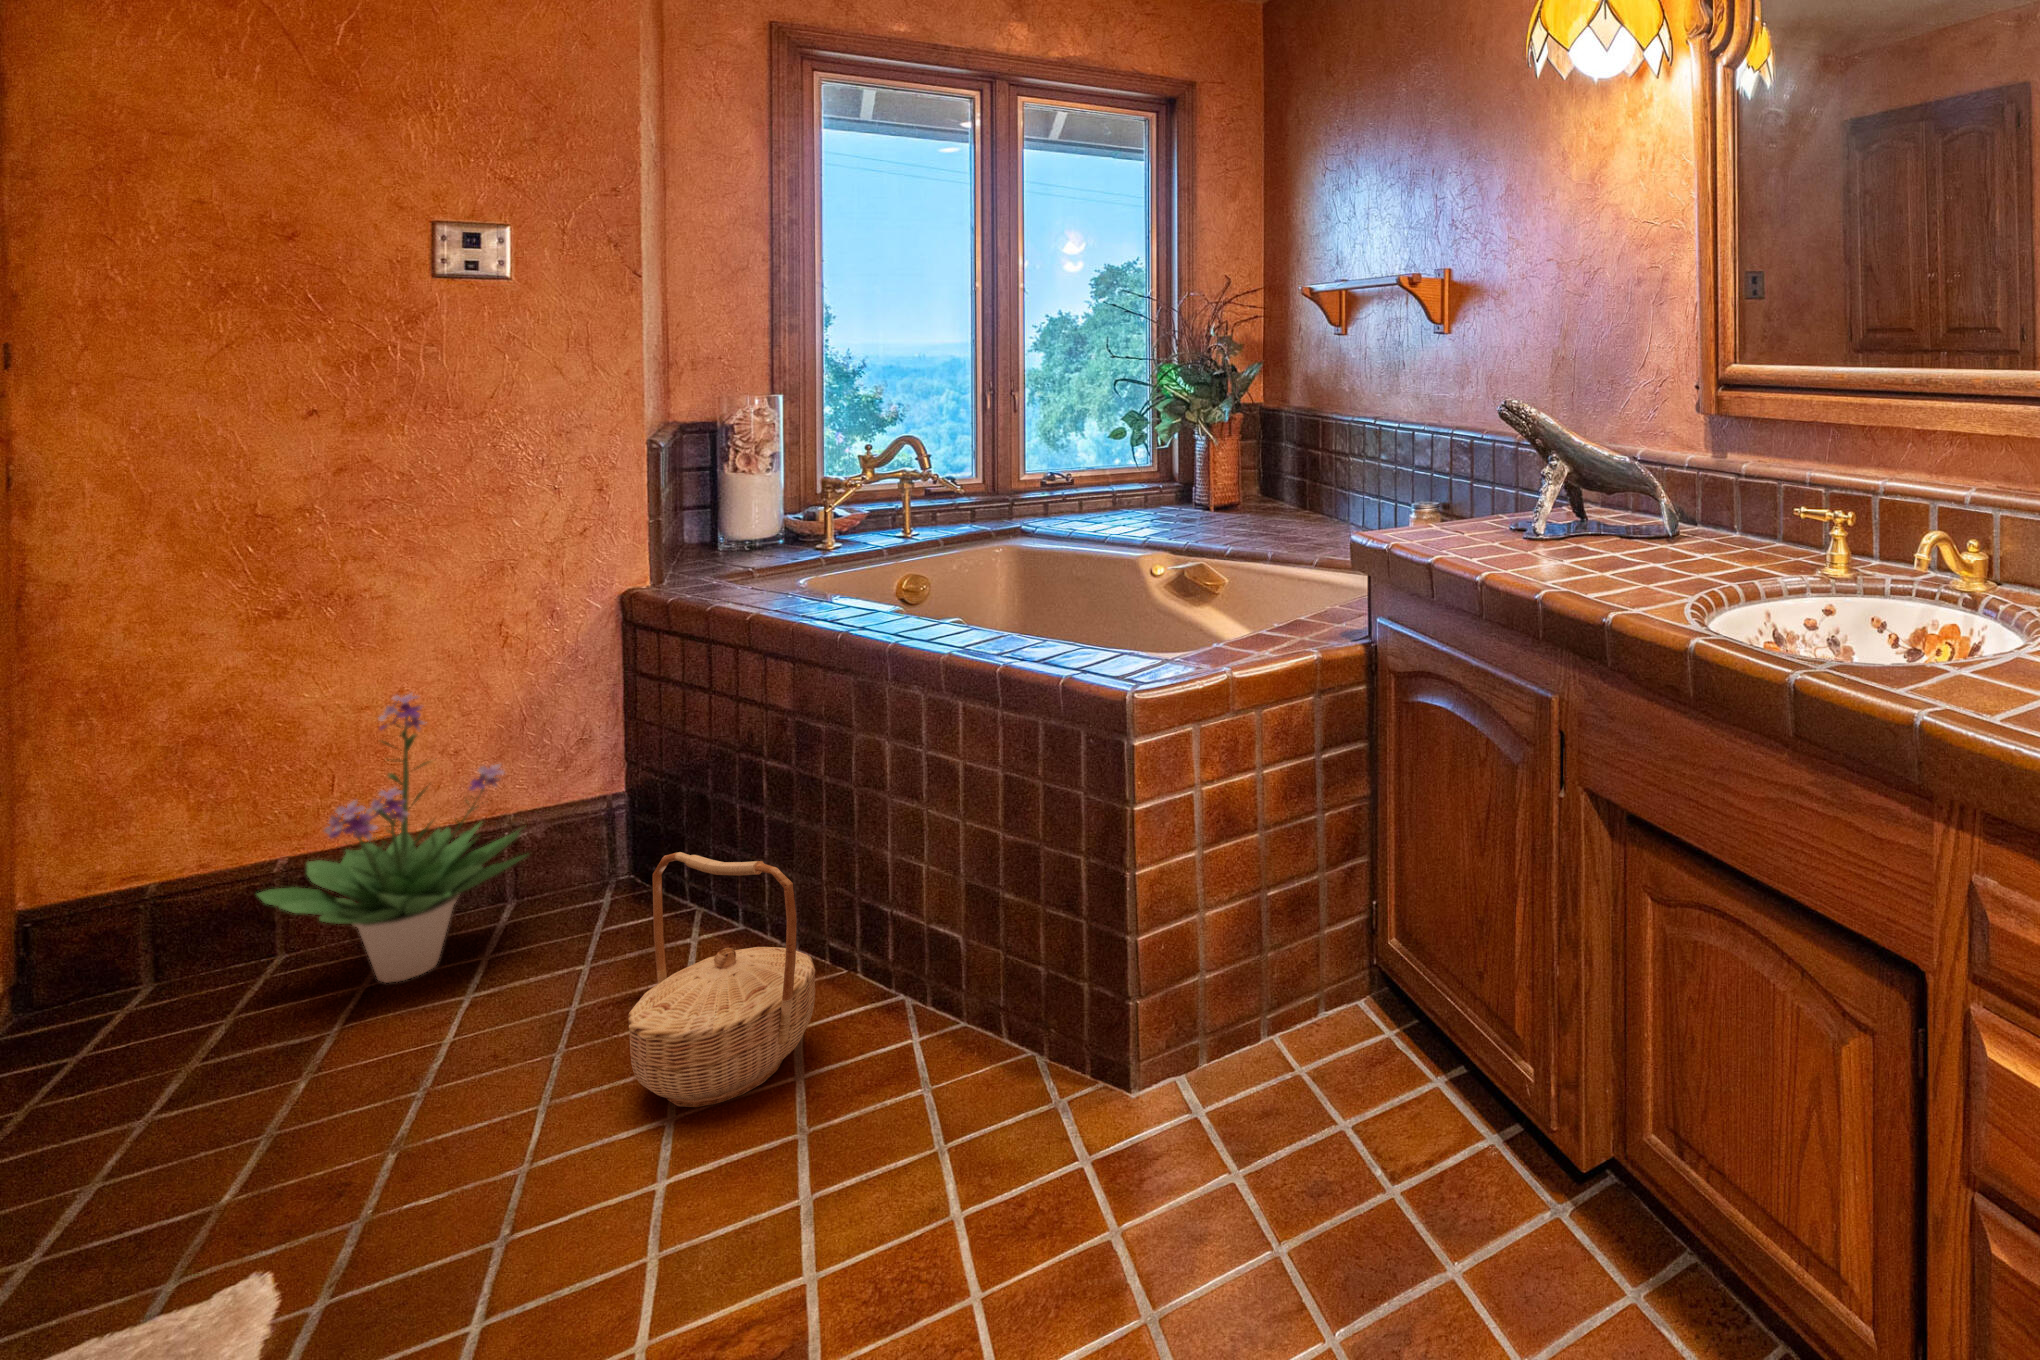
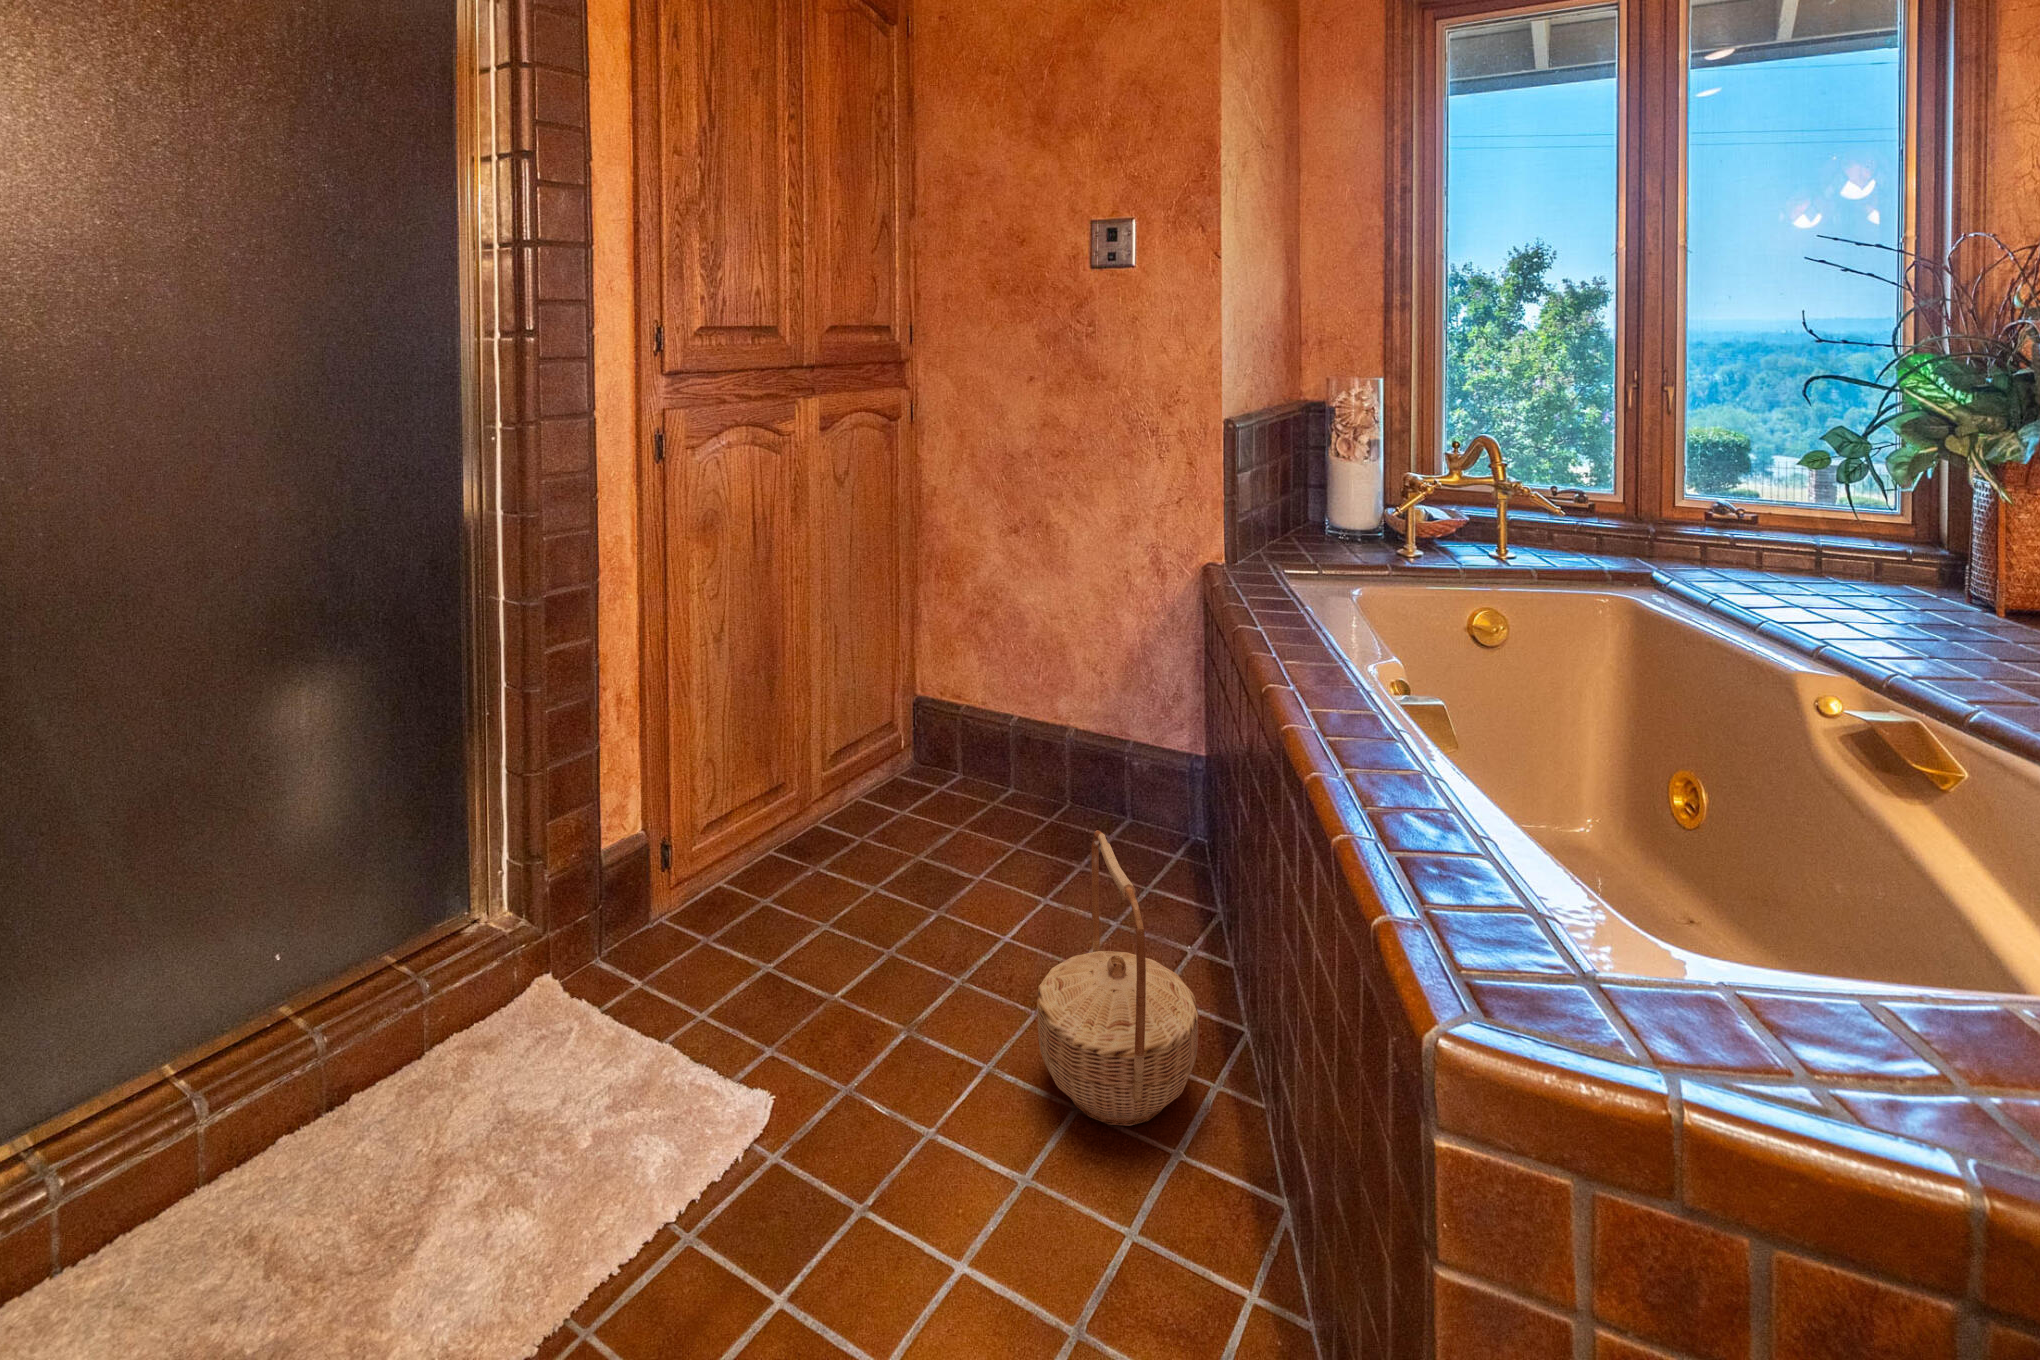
potted plant: present [257,693,527,983] -> none [973,604,1126,831]

